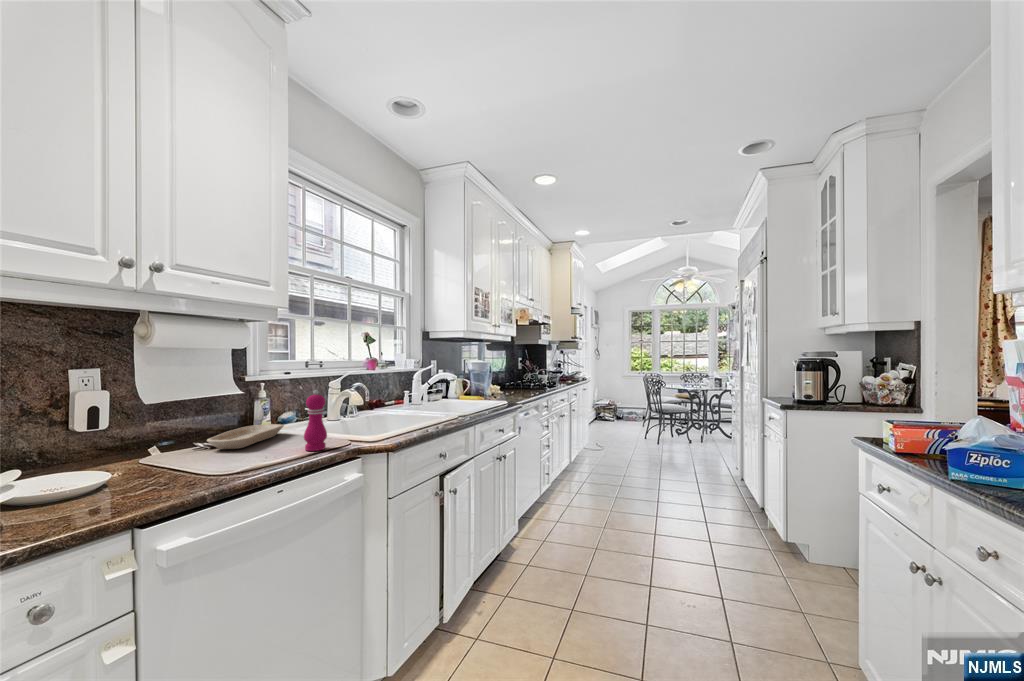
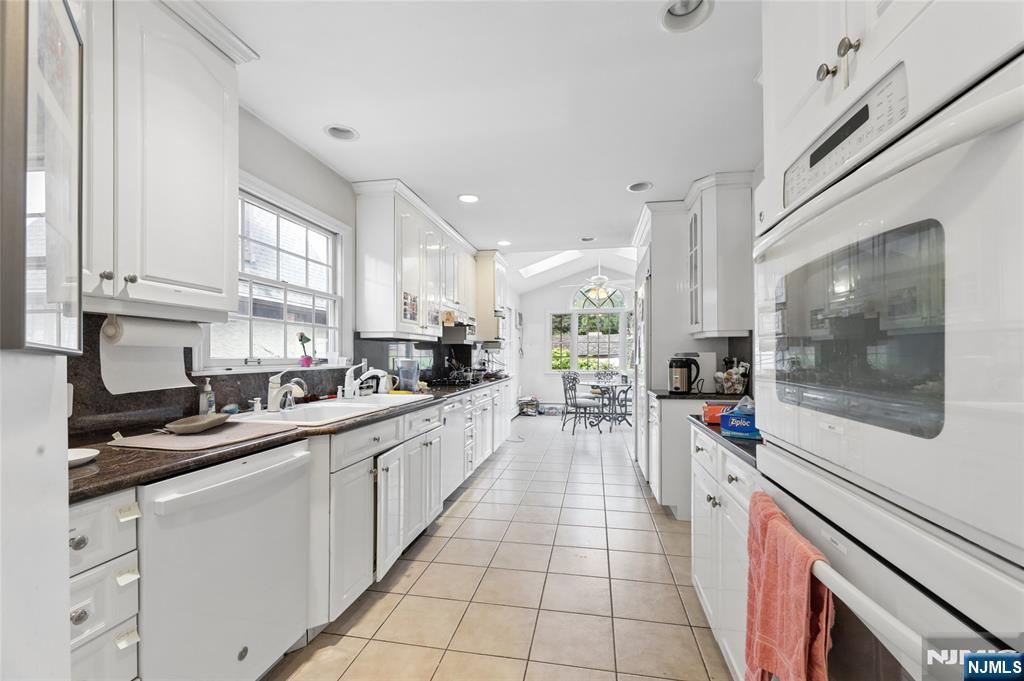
pepper mill: present [304,390,327,451] -> none [255,382,276,433]

